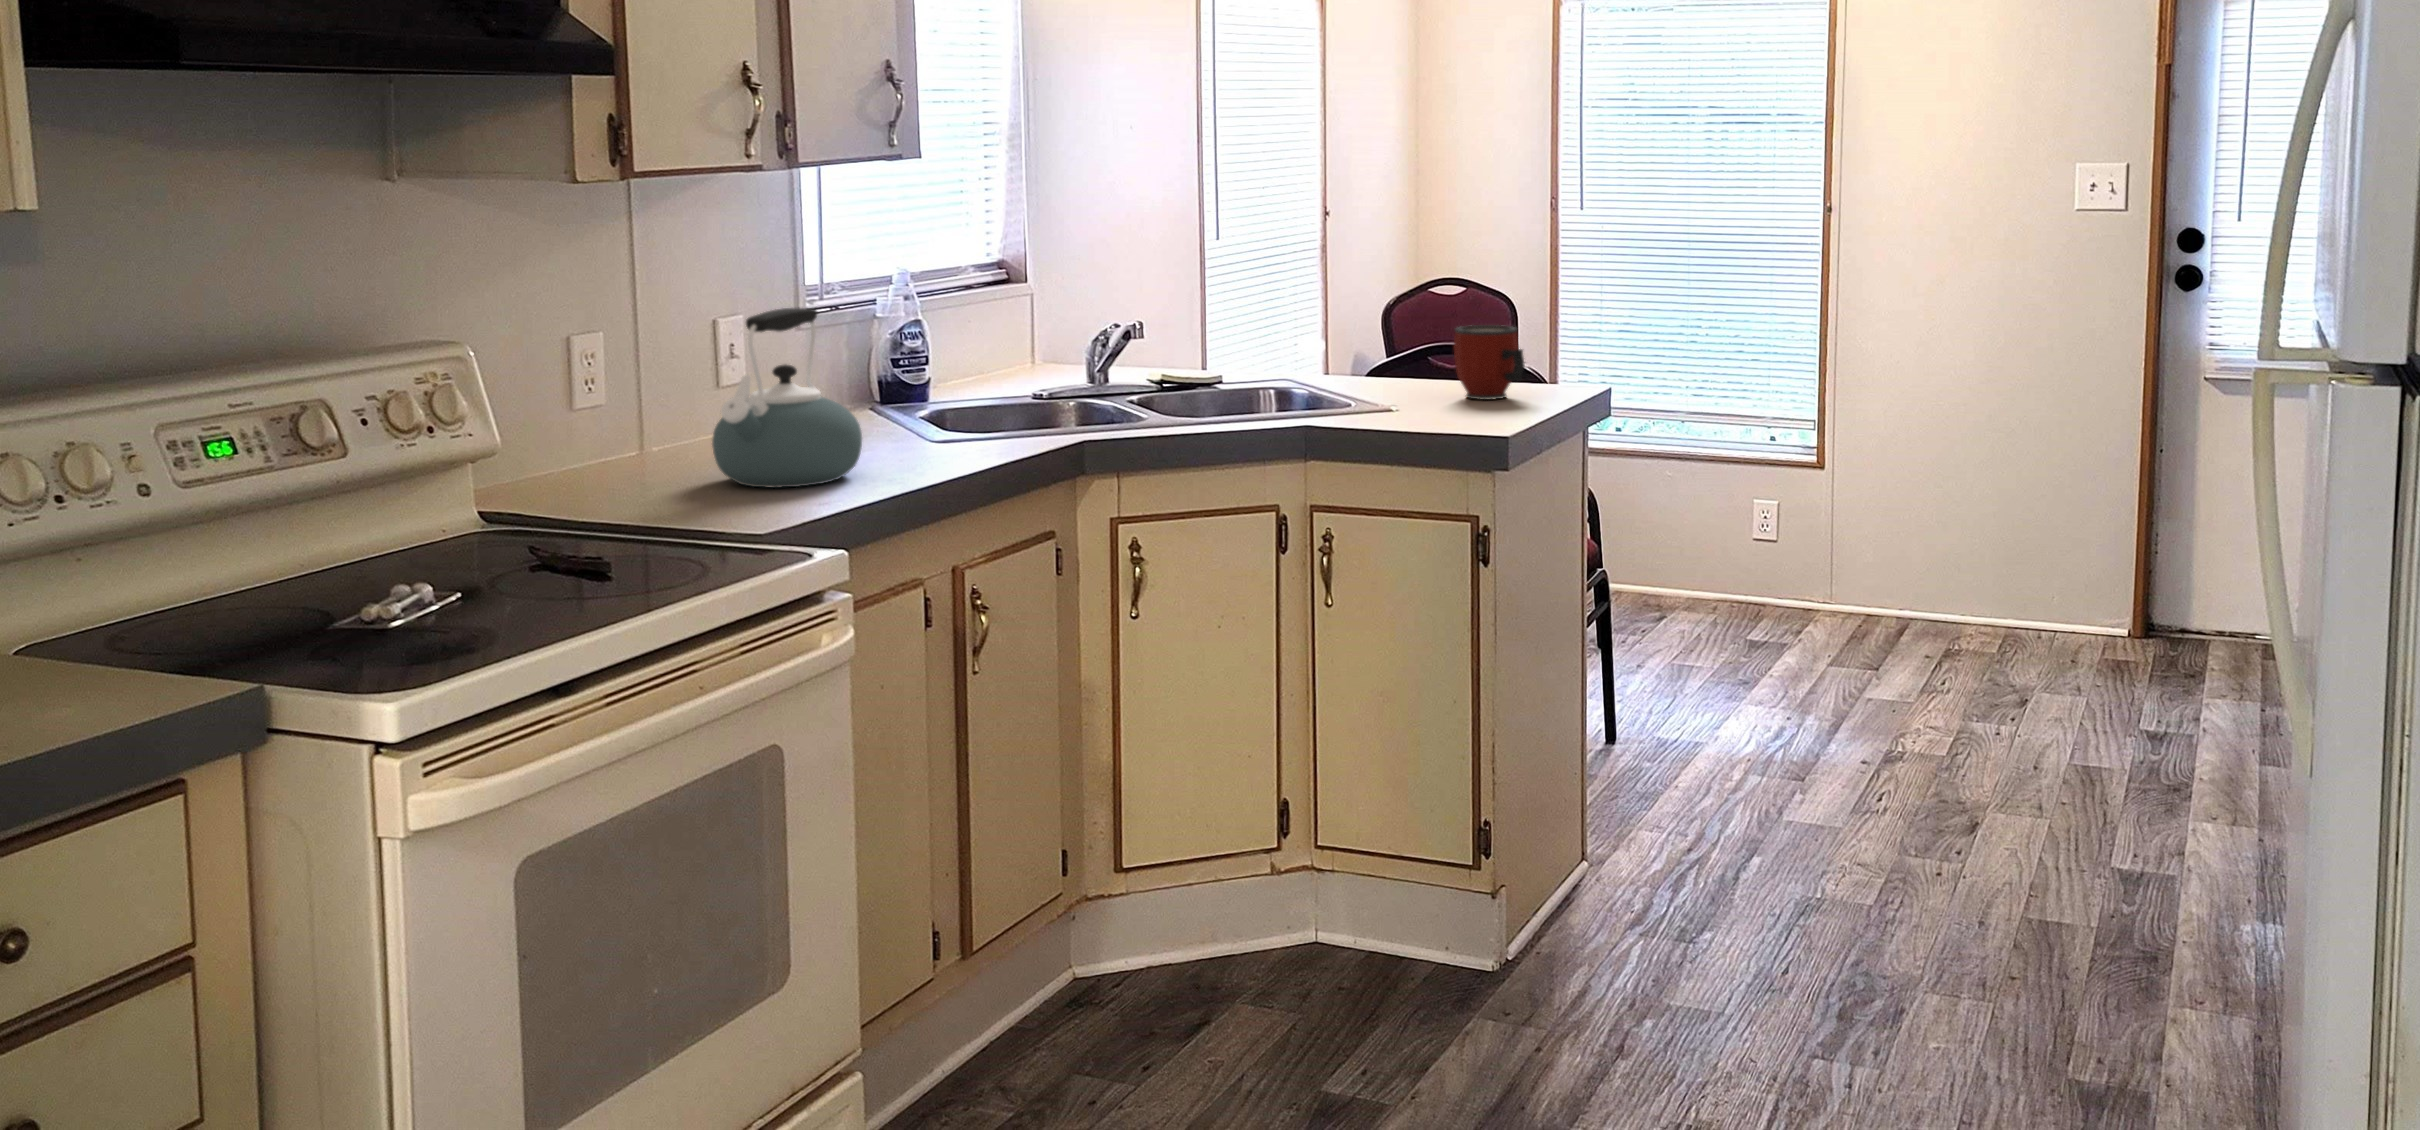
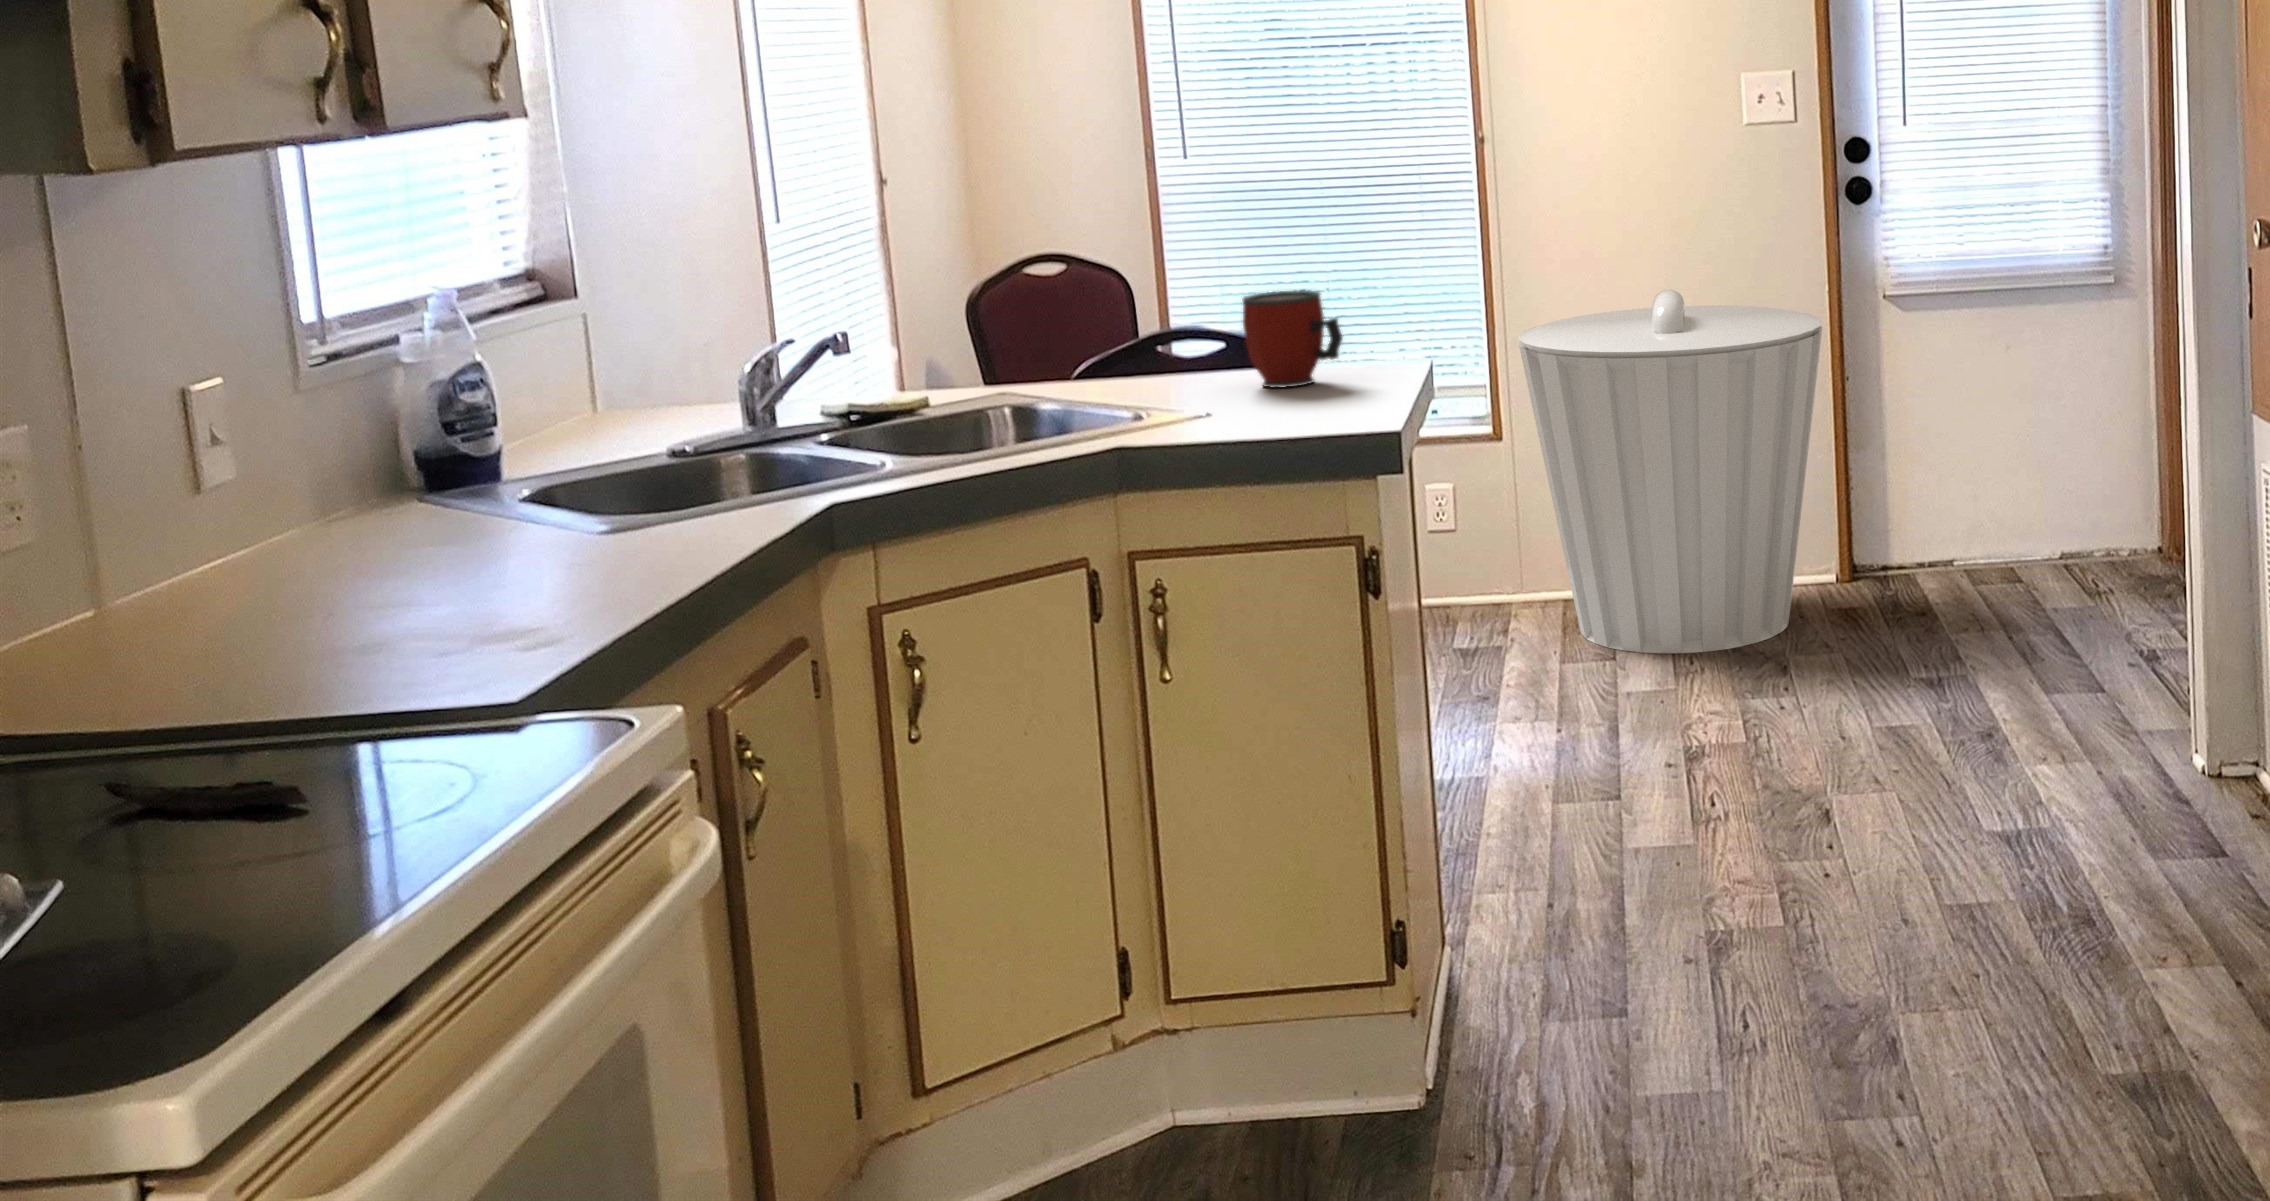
kettle: present [712,307,862,488] -> none [272,345,527,635]
trash can: none [1828,357,2113,682] -> present [1518,290,1822,653]

